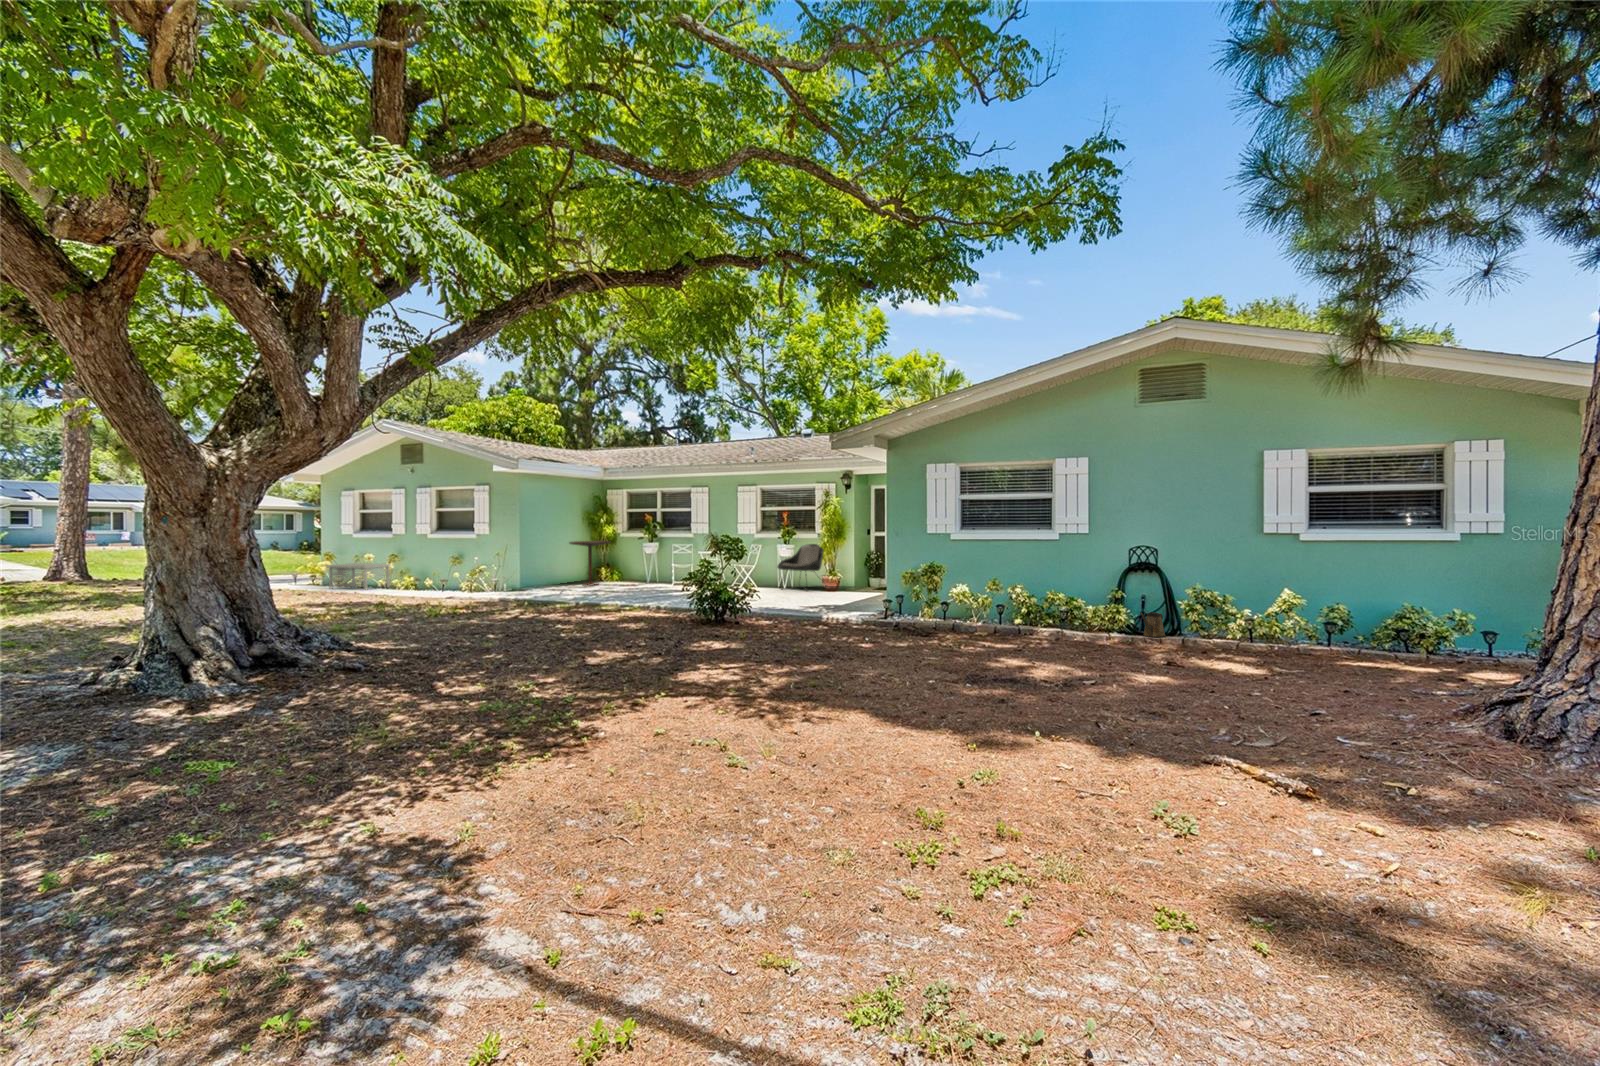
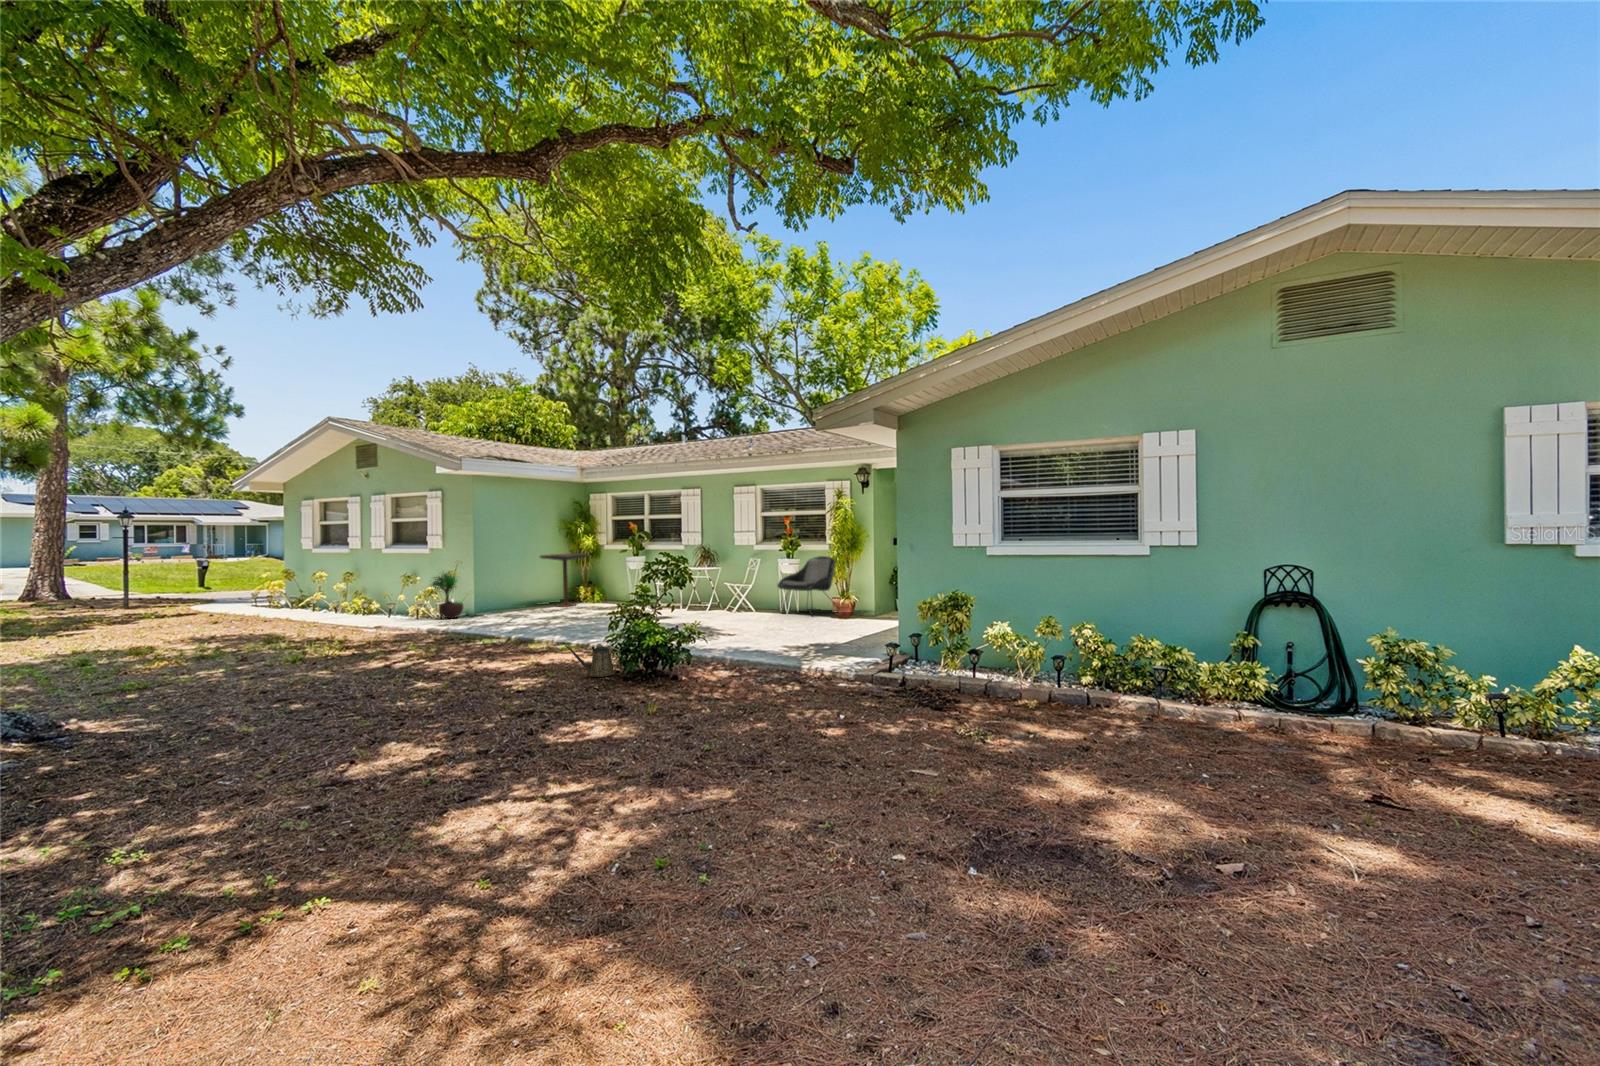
potted tree: none [485,551,512,593] -> present [431,572,463,618]
storage bench: present [327,563,390,590] -> none [275,581,345,613]
watering can: present [1140,612,1166,637] -> present [565,646,620,677]

